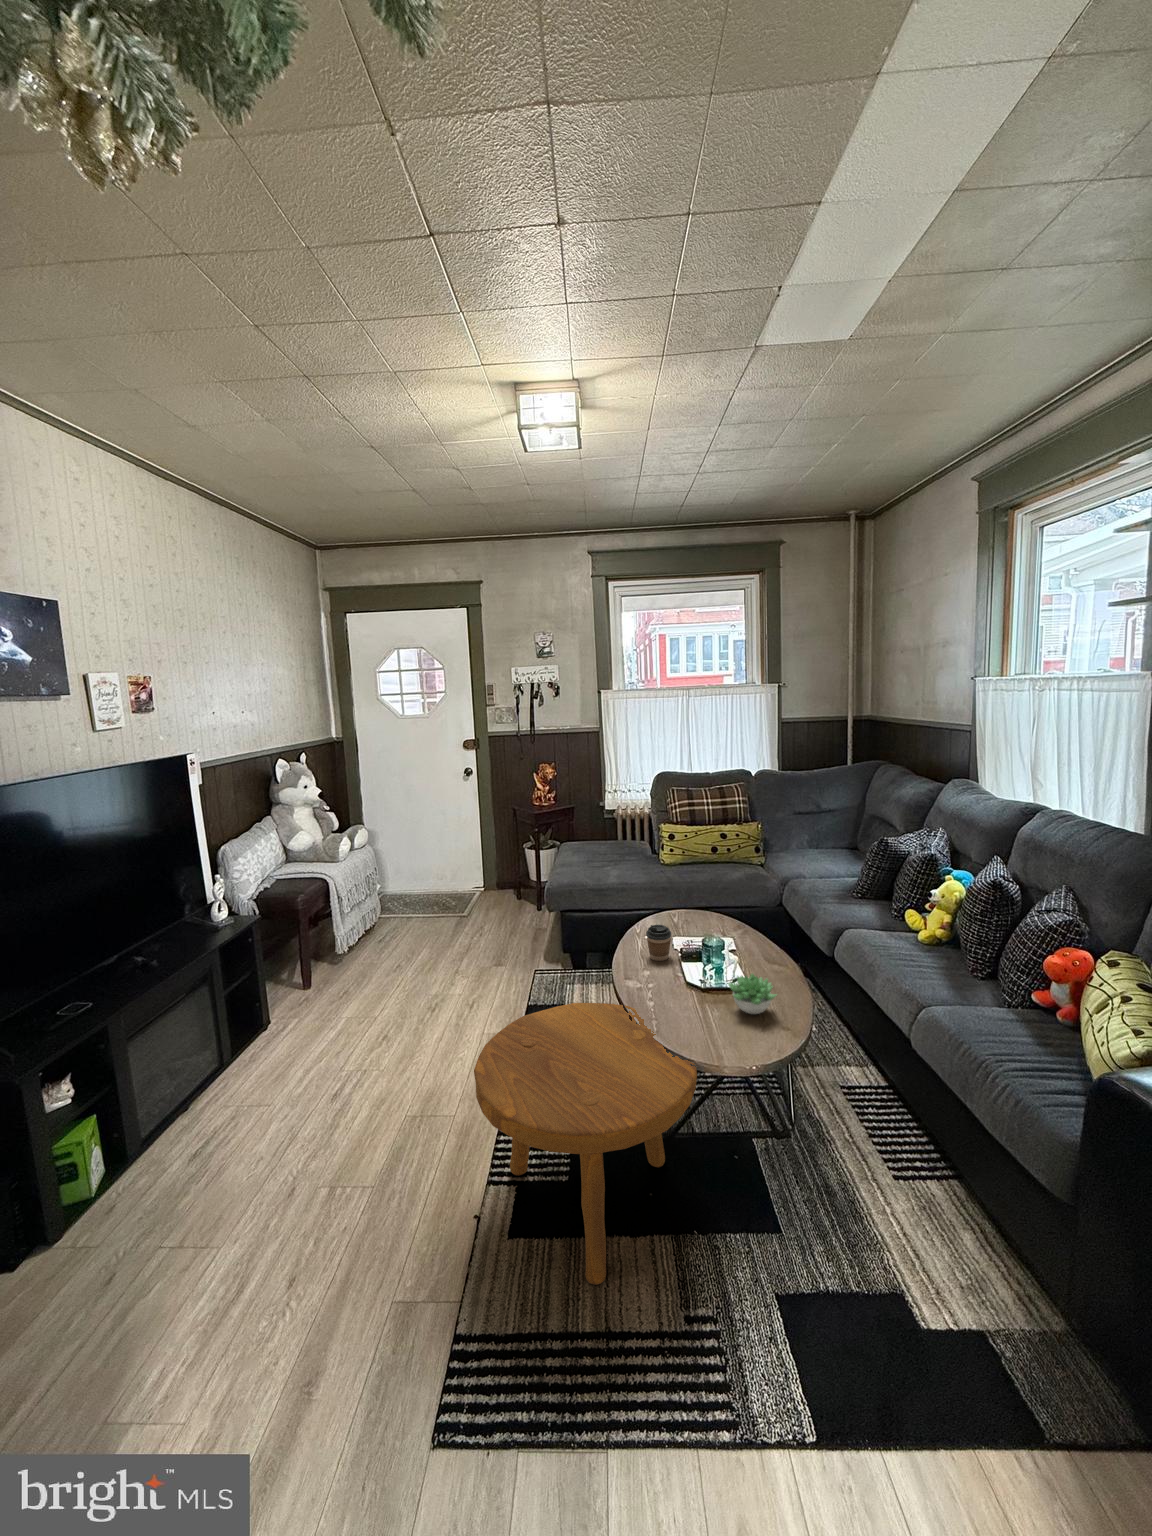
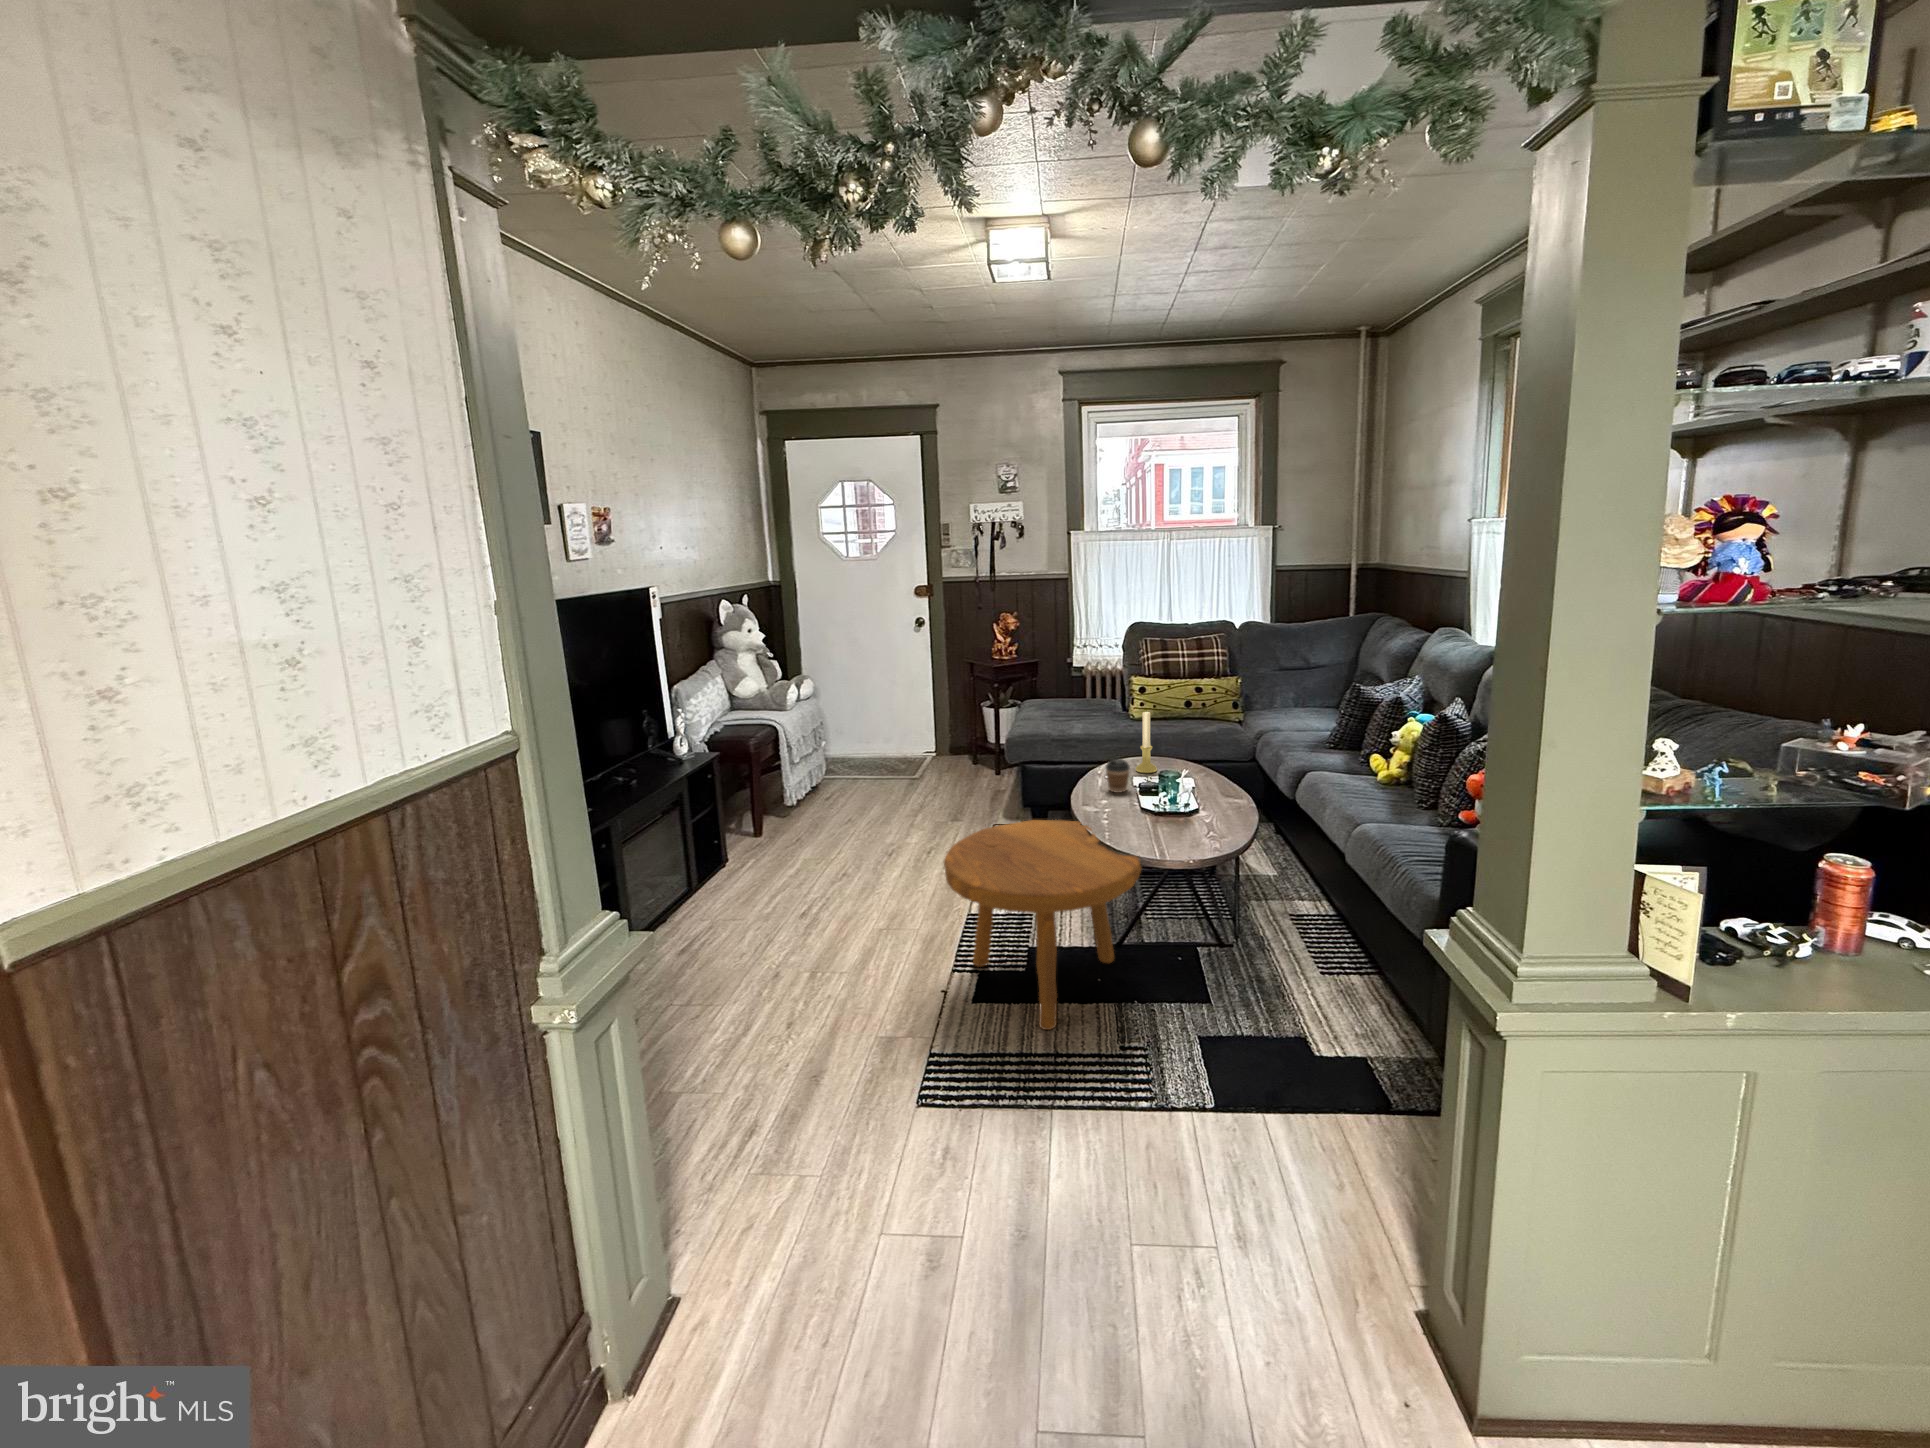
candle holder: none [674,870,695,933] -> present [1136,711,1157,773]
succulent plant: present [728,974,777,1014] -> none [1177,793,1221,827]

